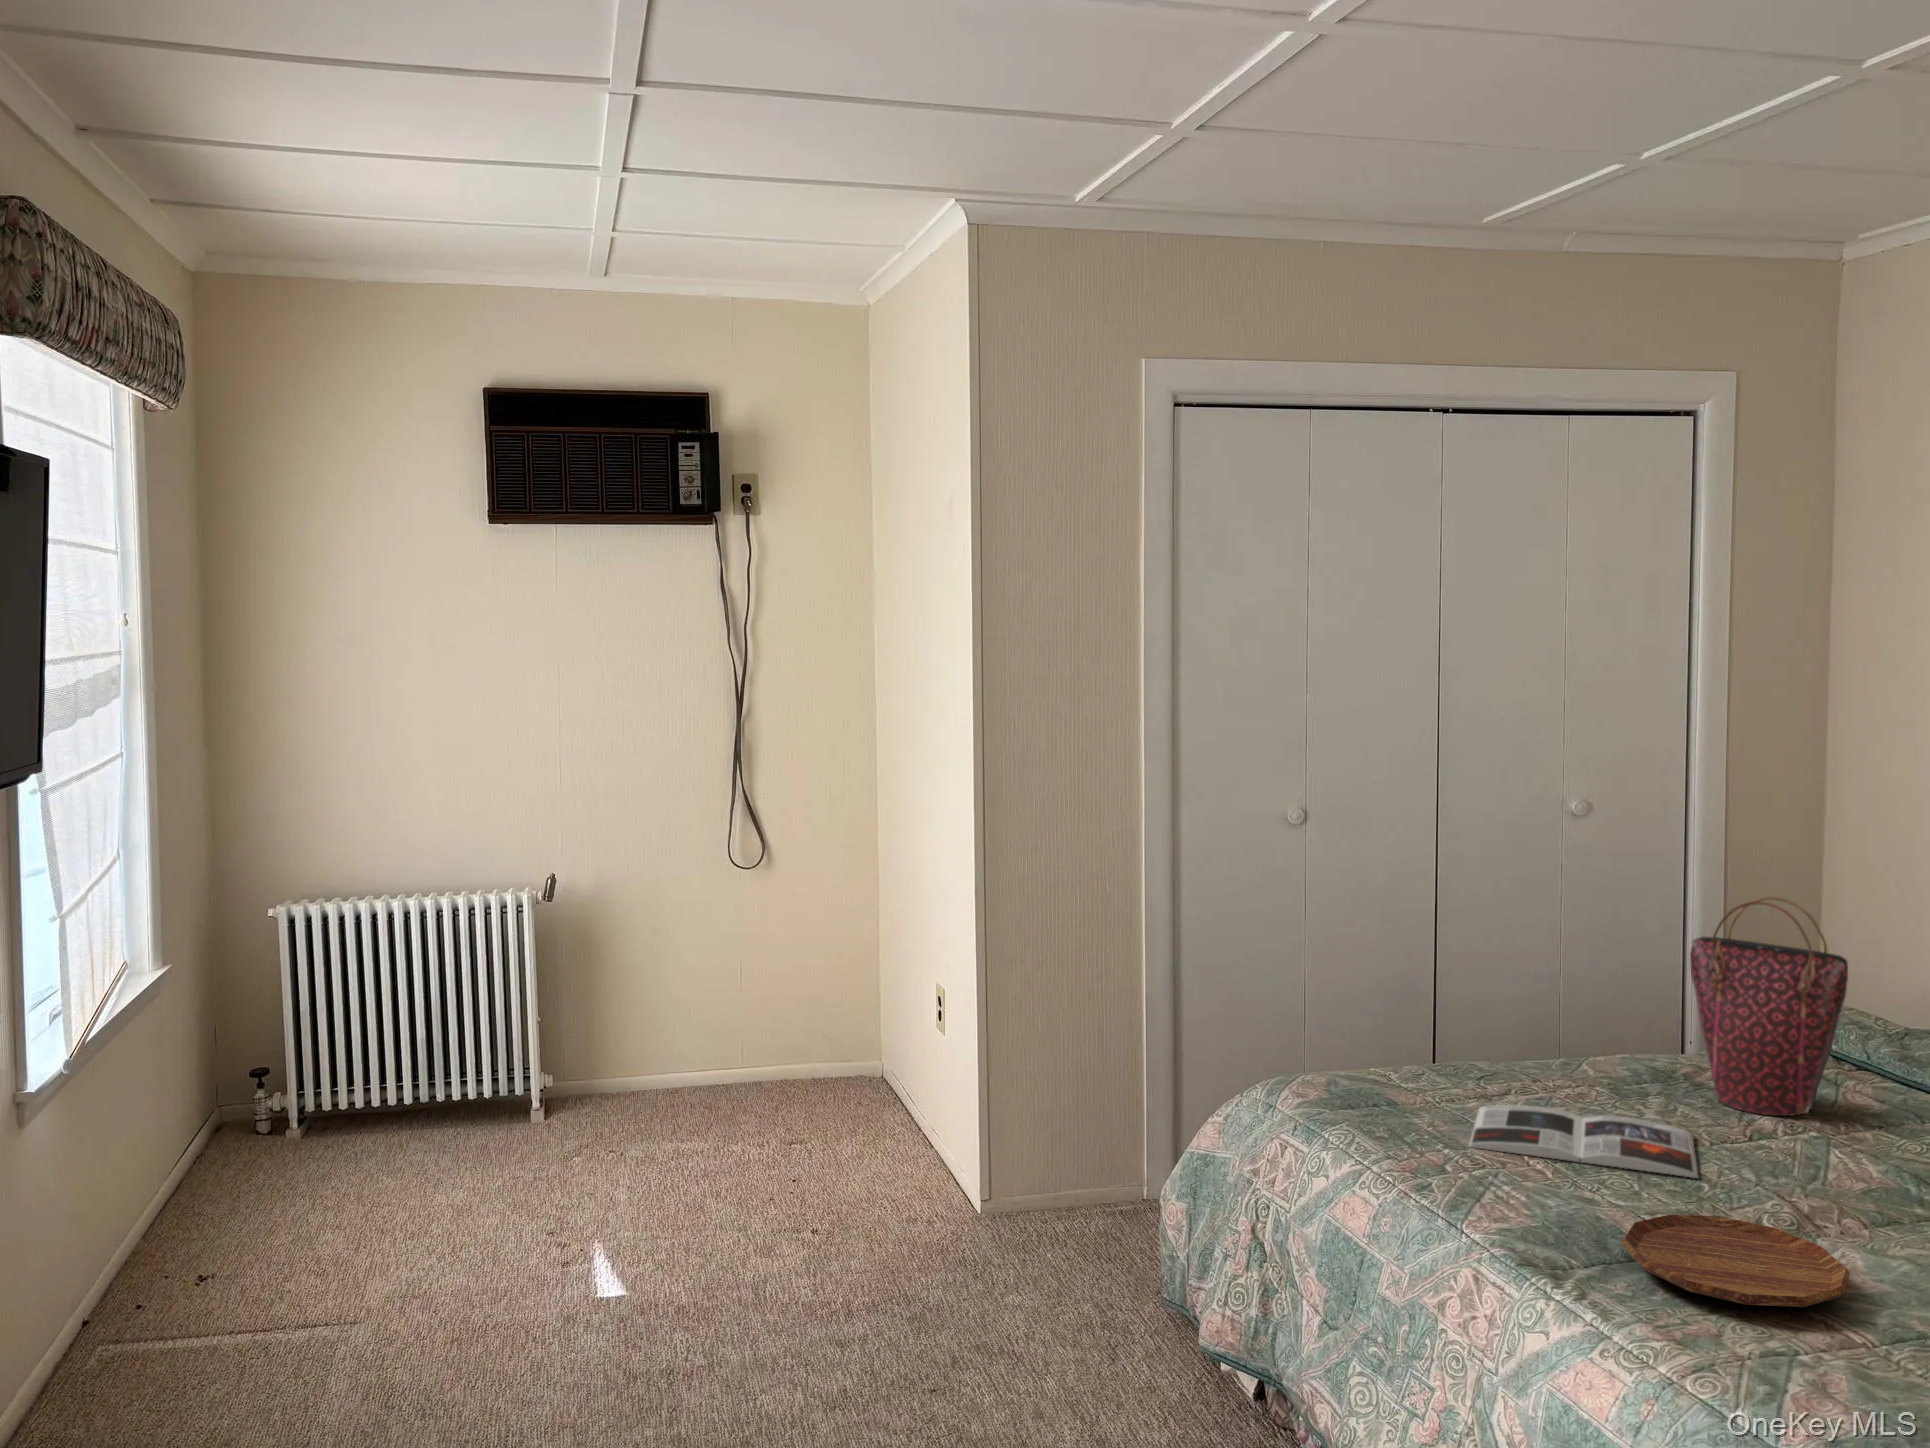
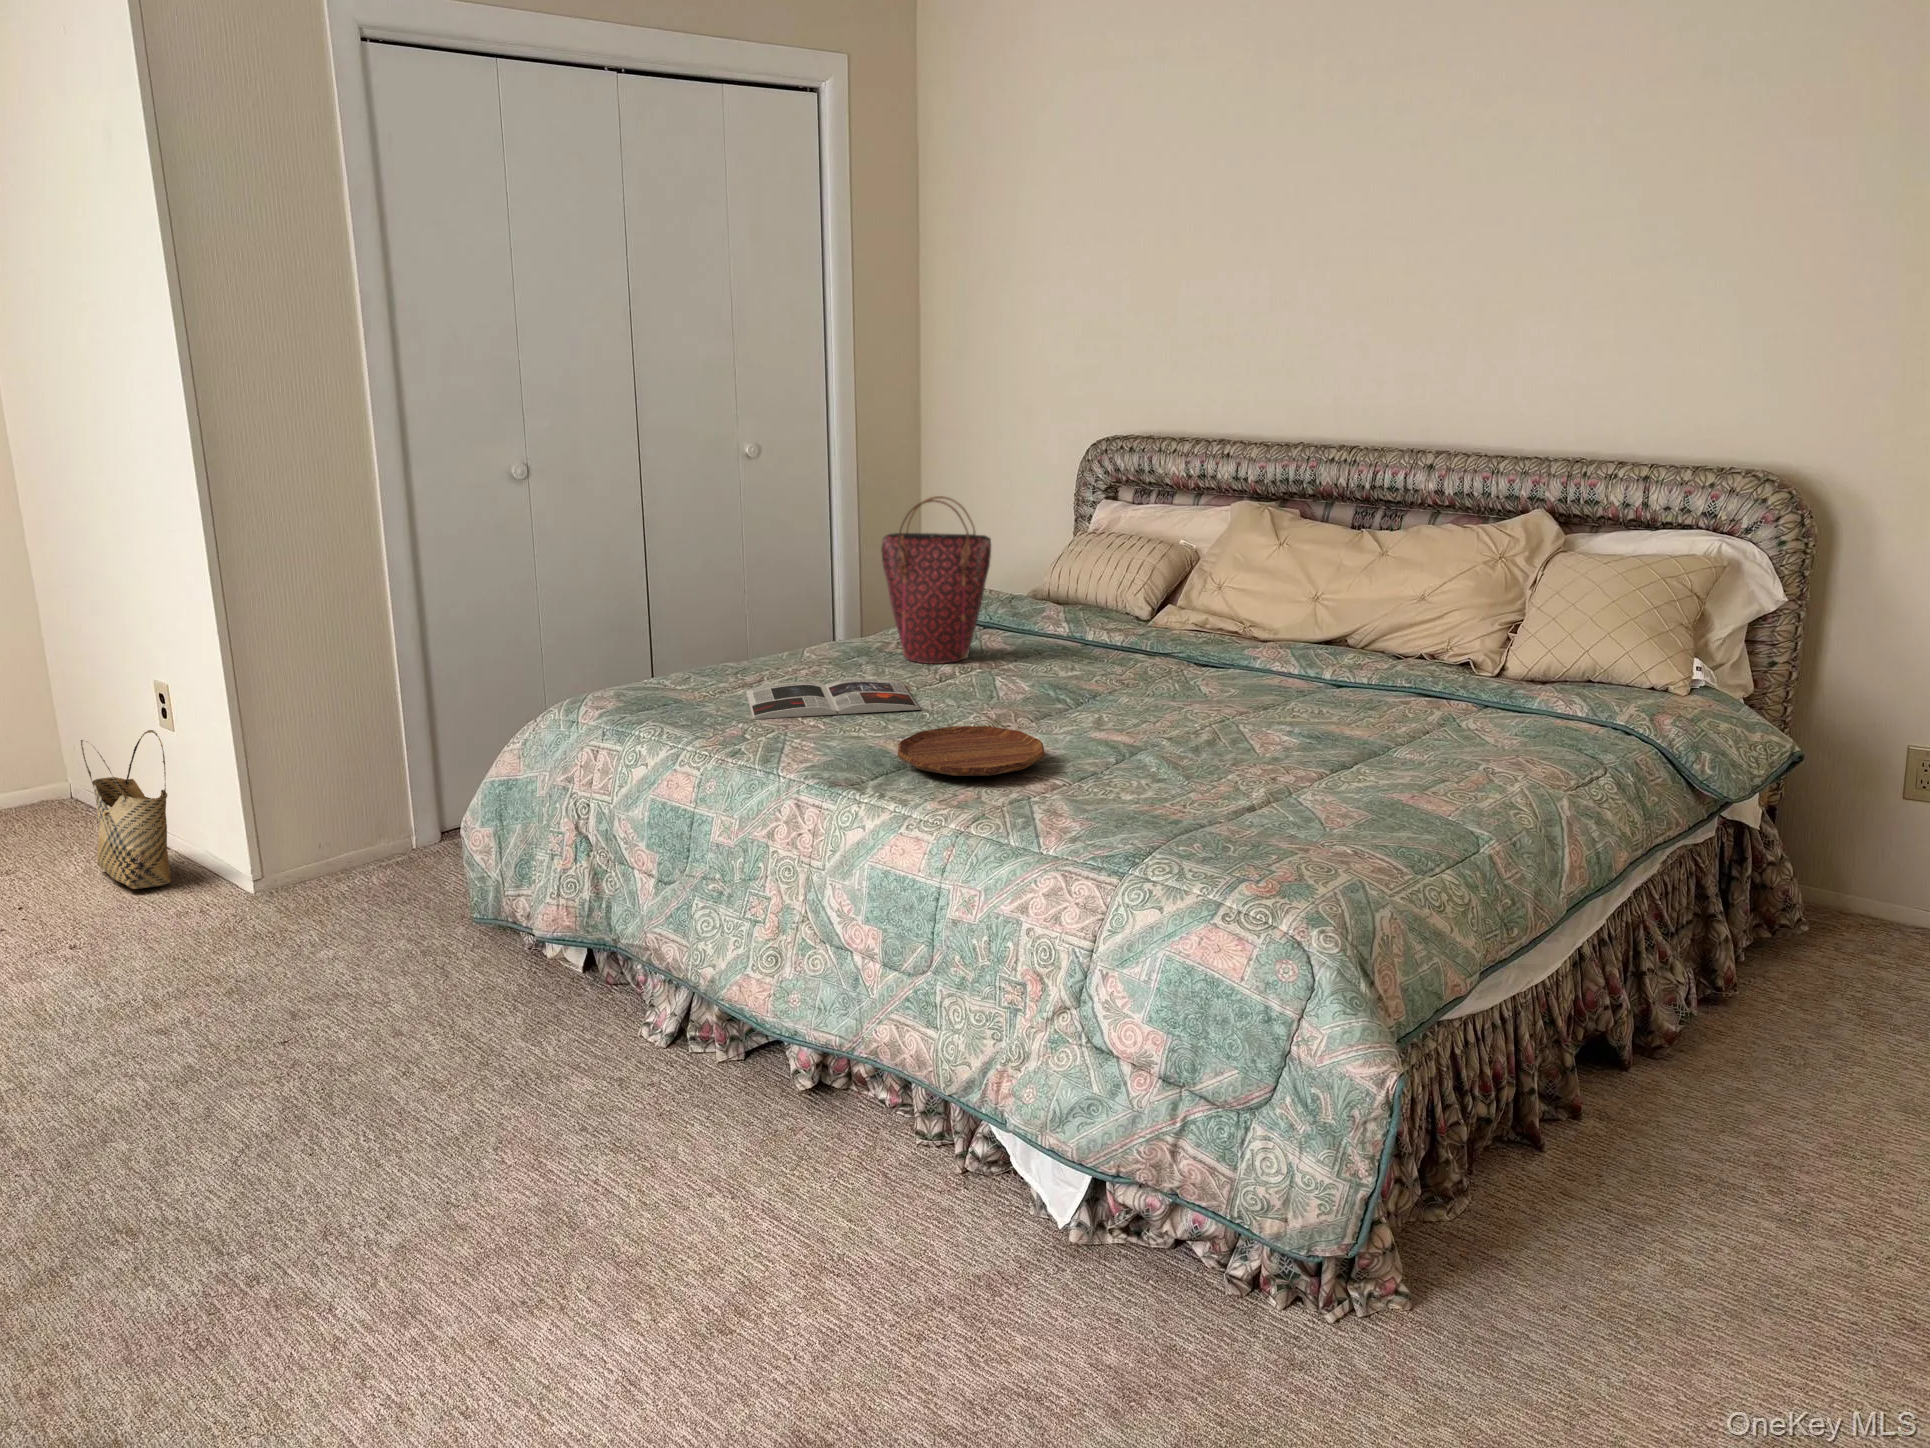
woven basket: none [864,1029,930,1182] -> present [81,730,171,889]

